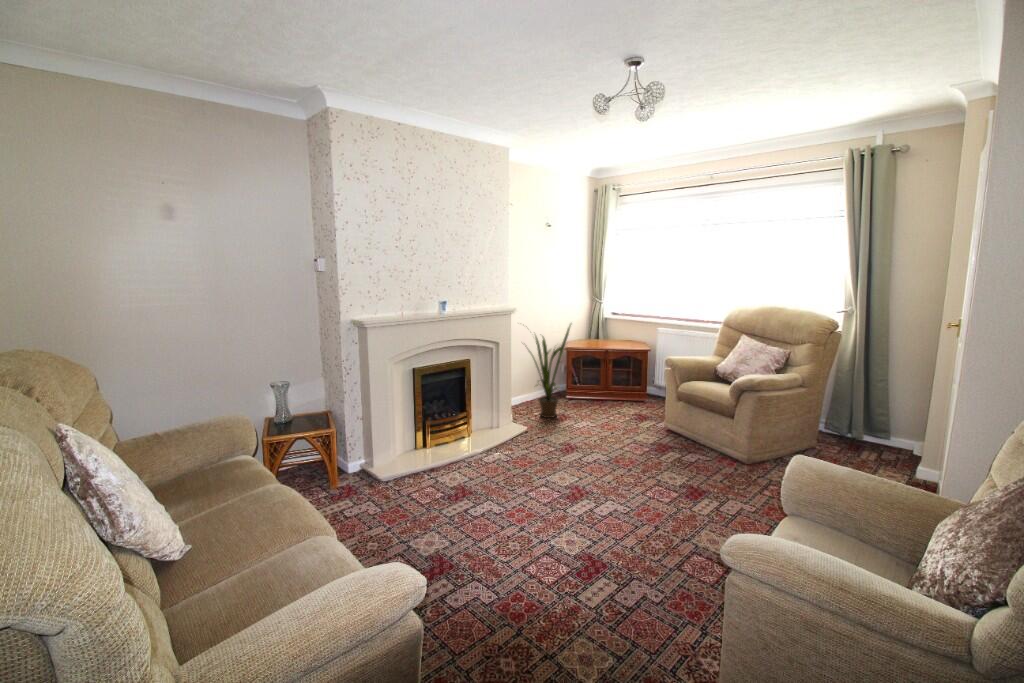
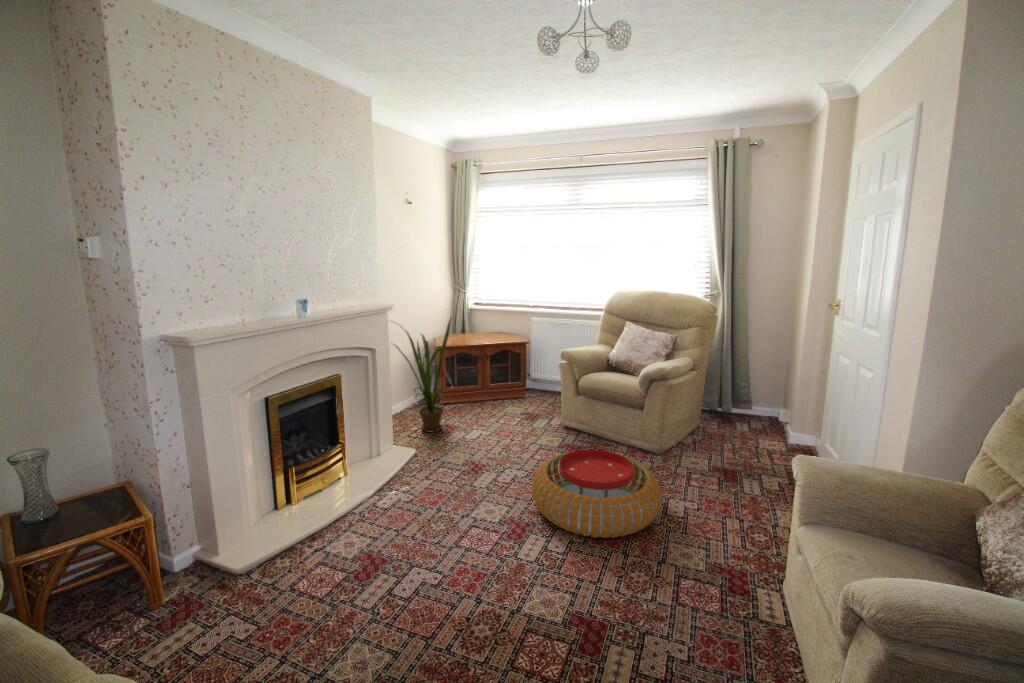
pouf: none [597,441,715,516] -> present [532,449,662,538]

